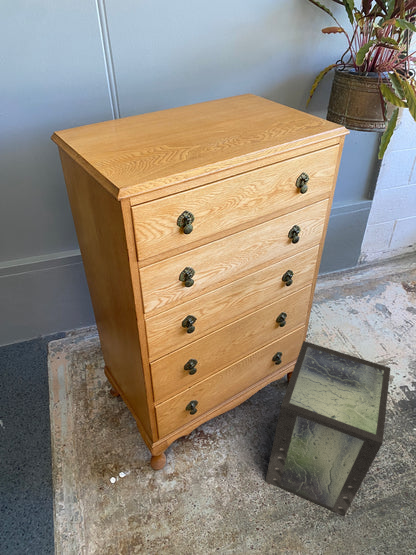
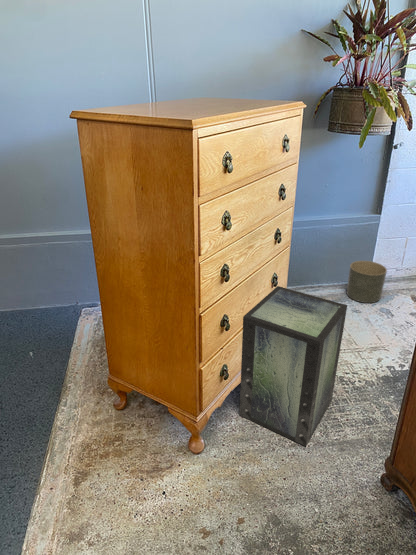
planter: none [338,251,383,298] -> present [347,261,387,303]

